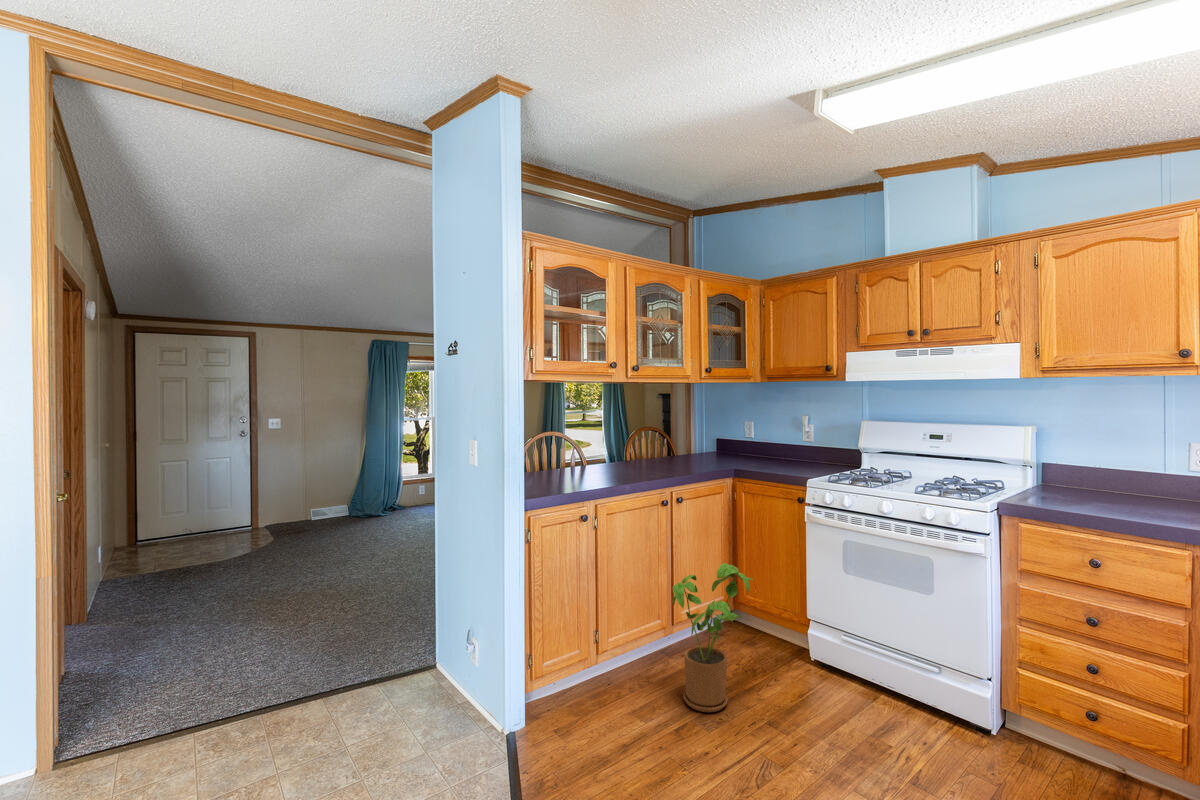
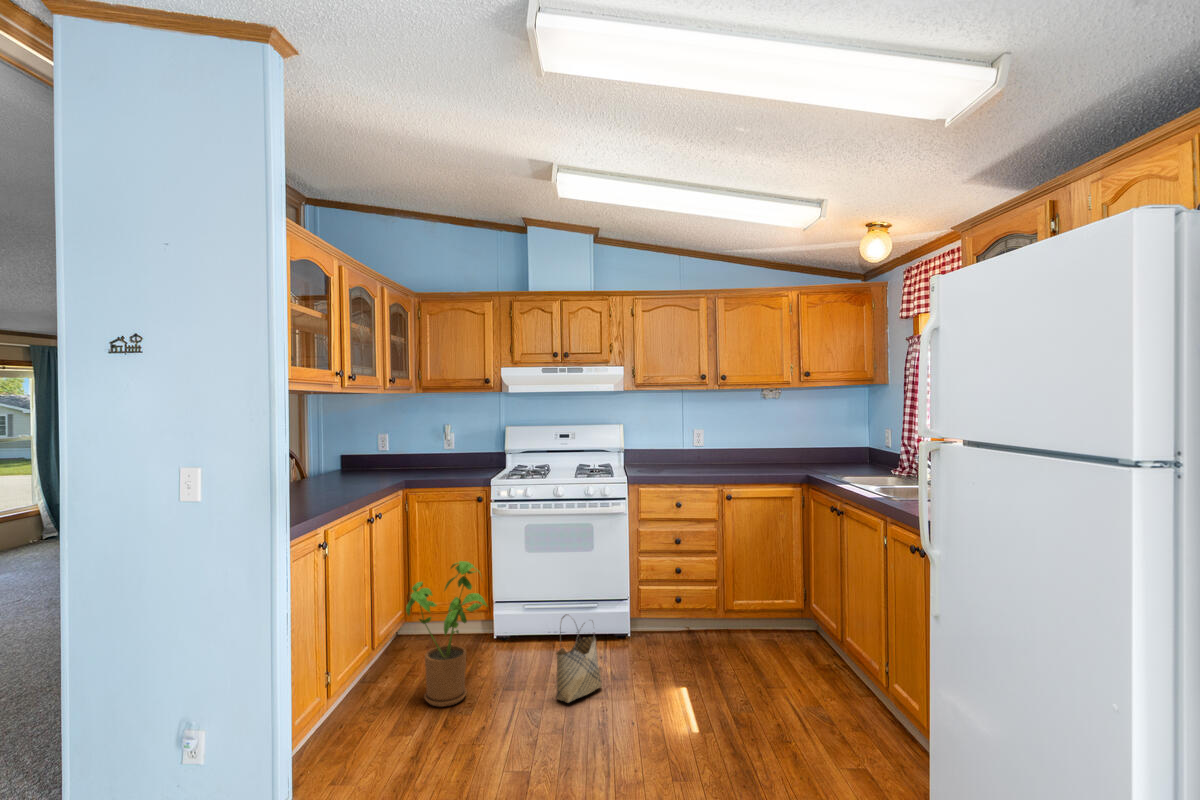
woven basket: none [804,662,878,775] -> present [556,614,602,703]

